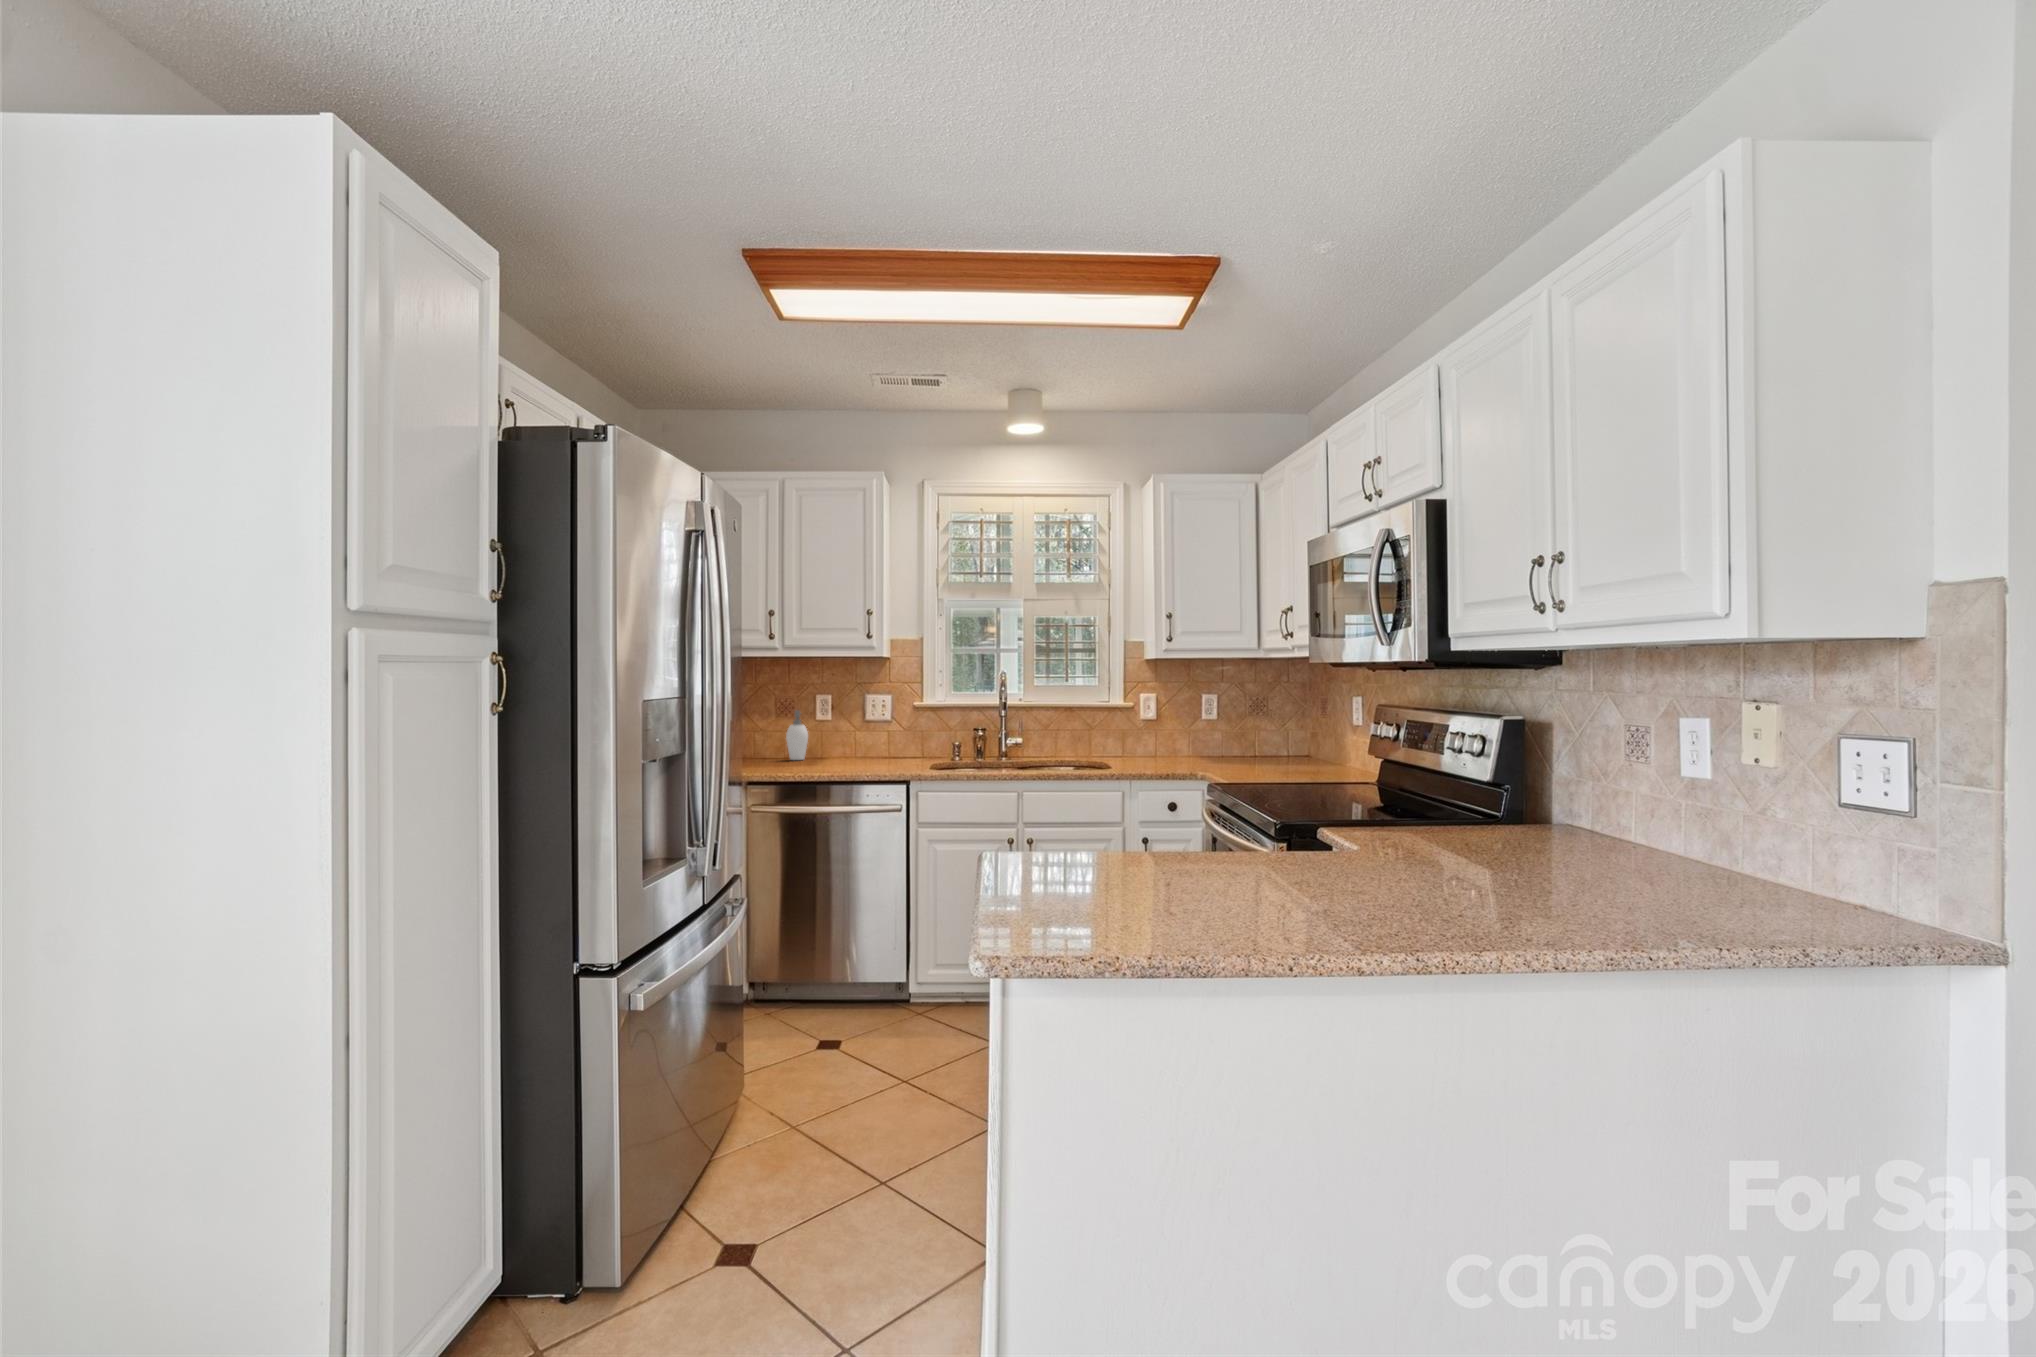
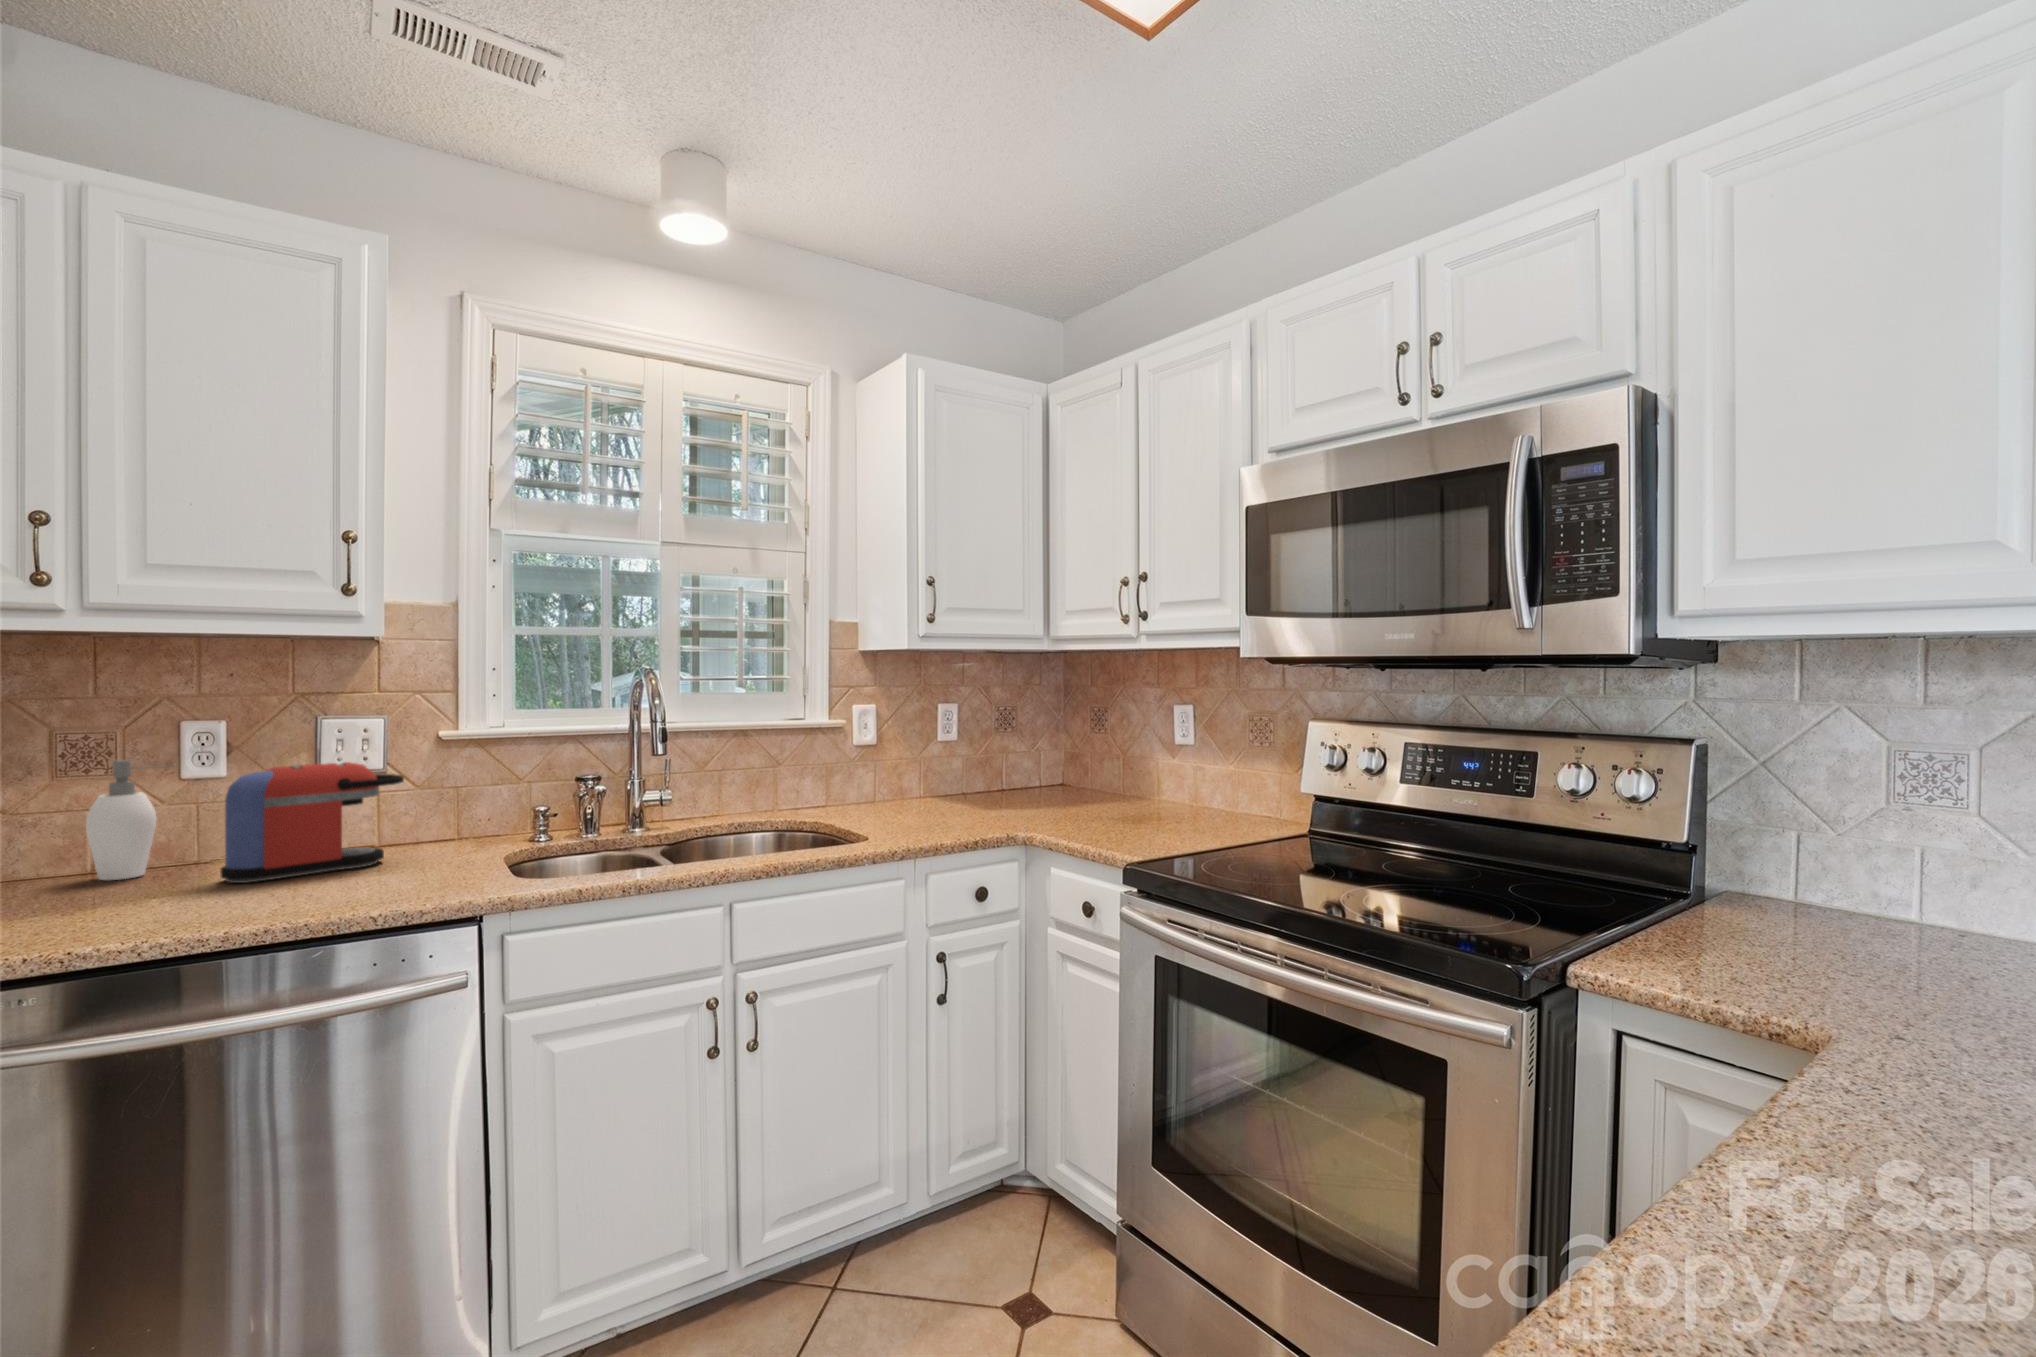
coffee maker: none [826,714,894,764] -> present [220,762,404,883]

